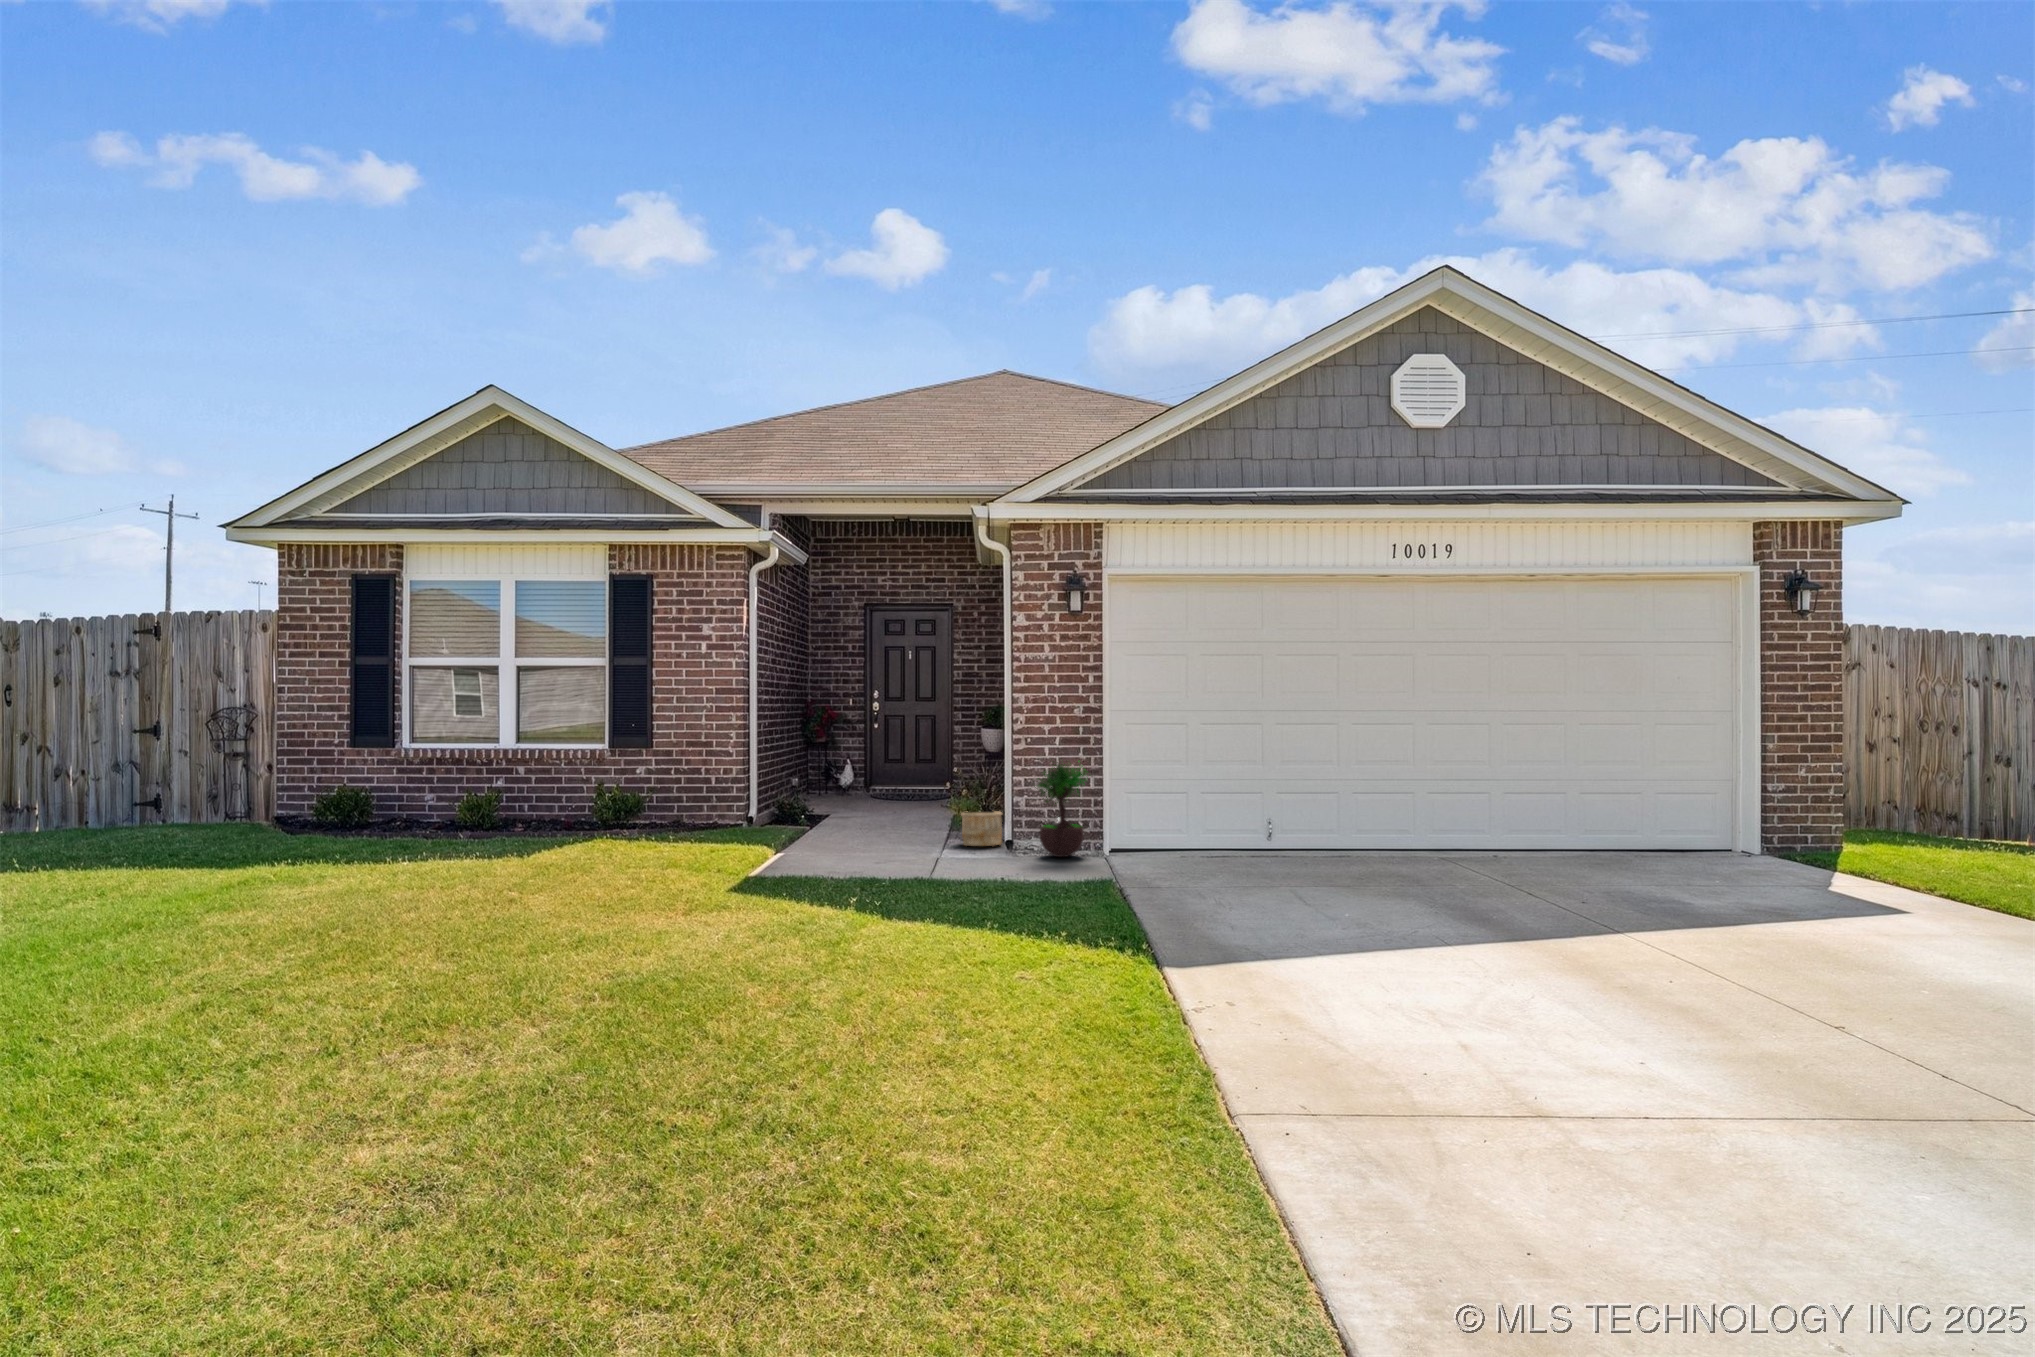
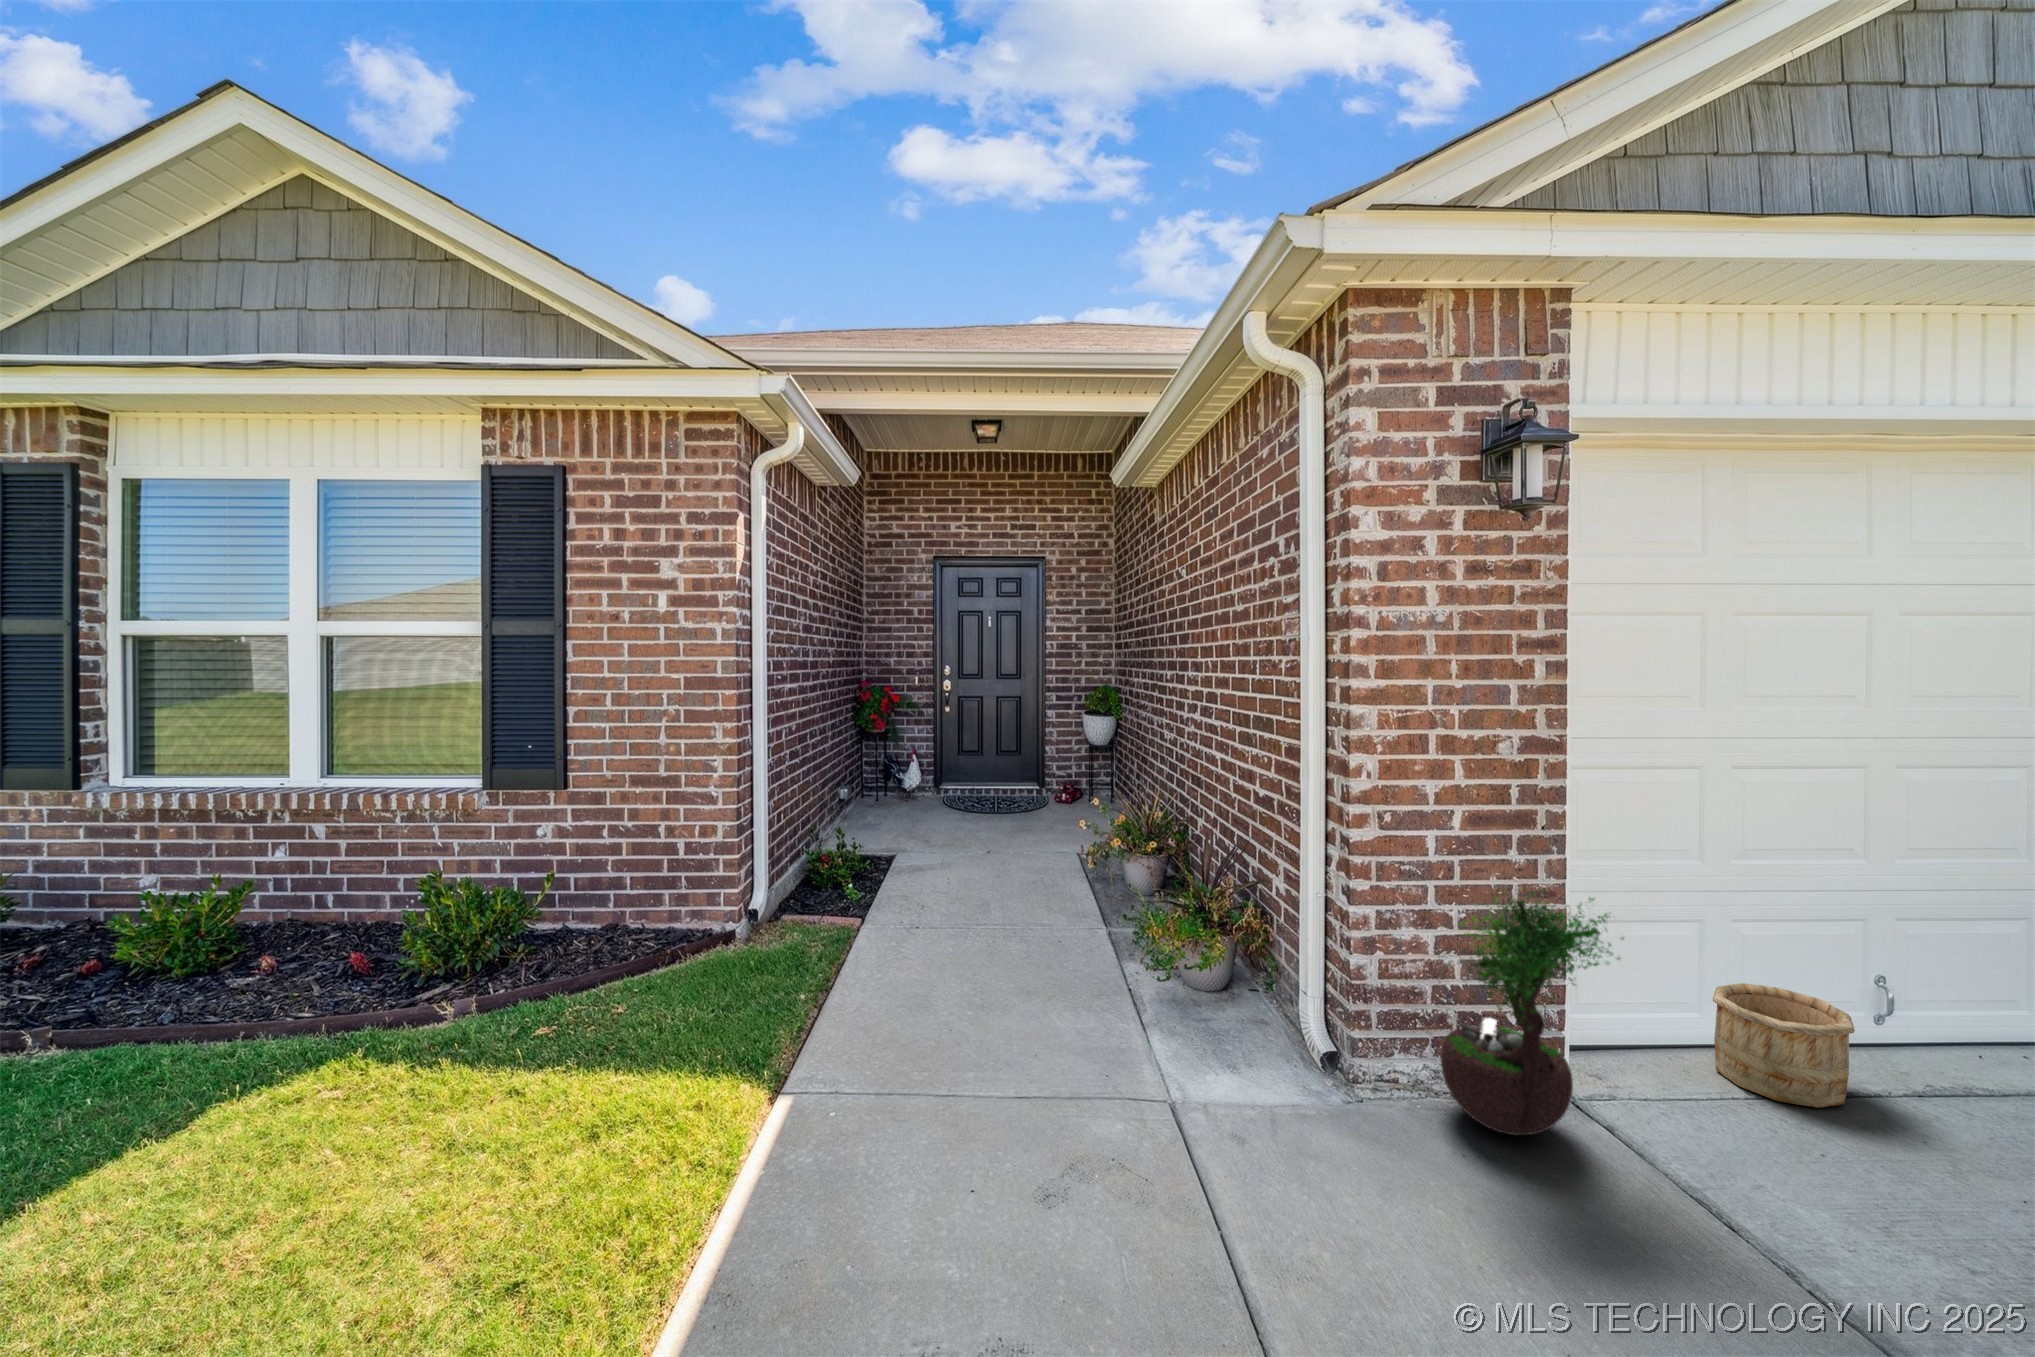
wooden bucket: present [961,811,1002,846] -> present [1713,983,1855,1108]

